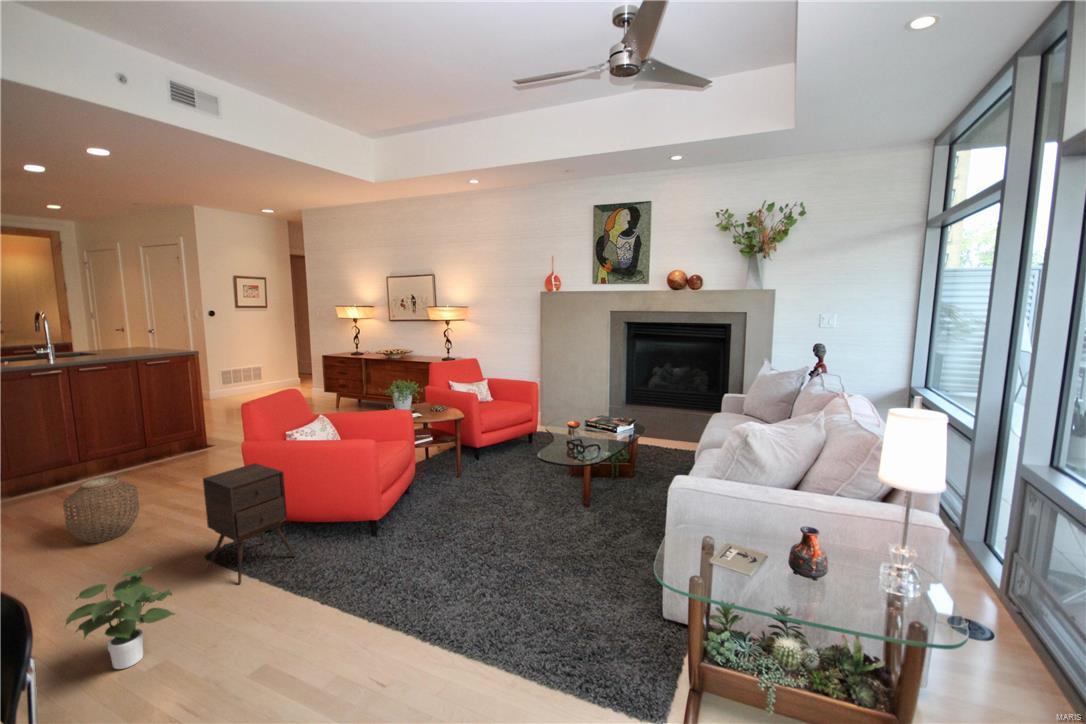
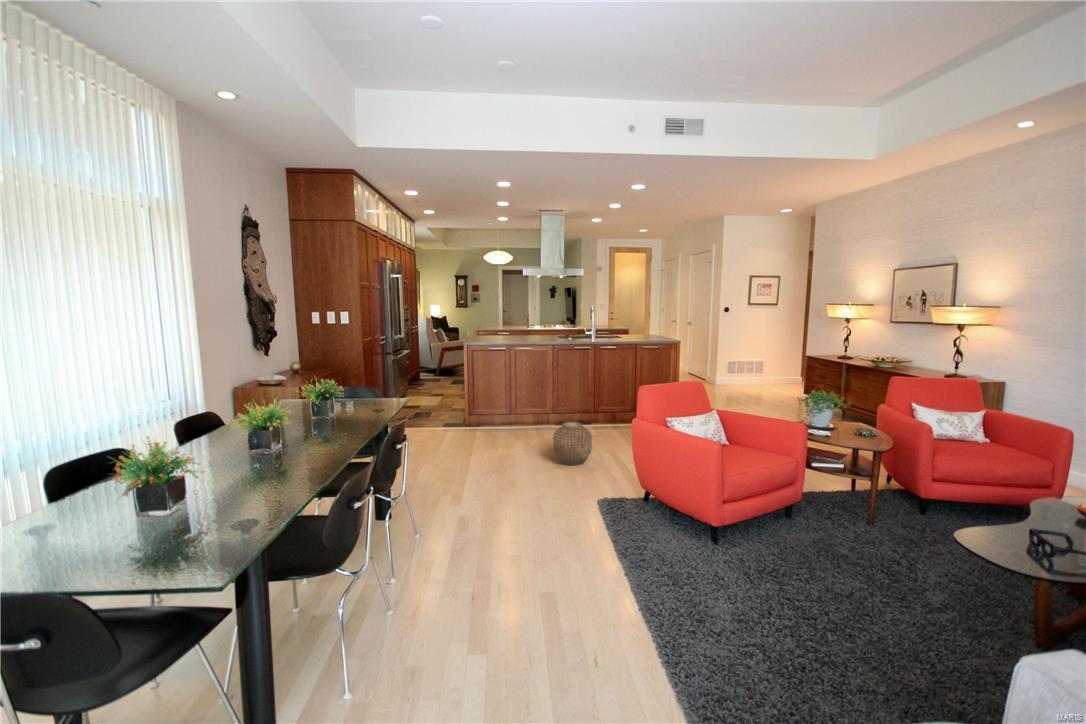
side table: present [203,463,295,584] -> none [593,438,645,527]
potted plant: present [66,567,175,669] -> none [489,484,543,544]

